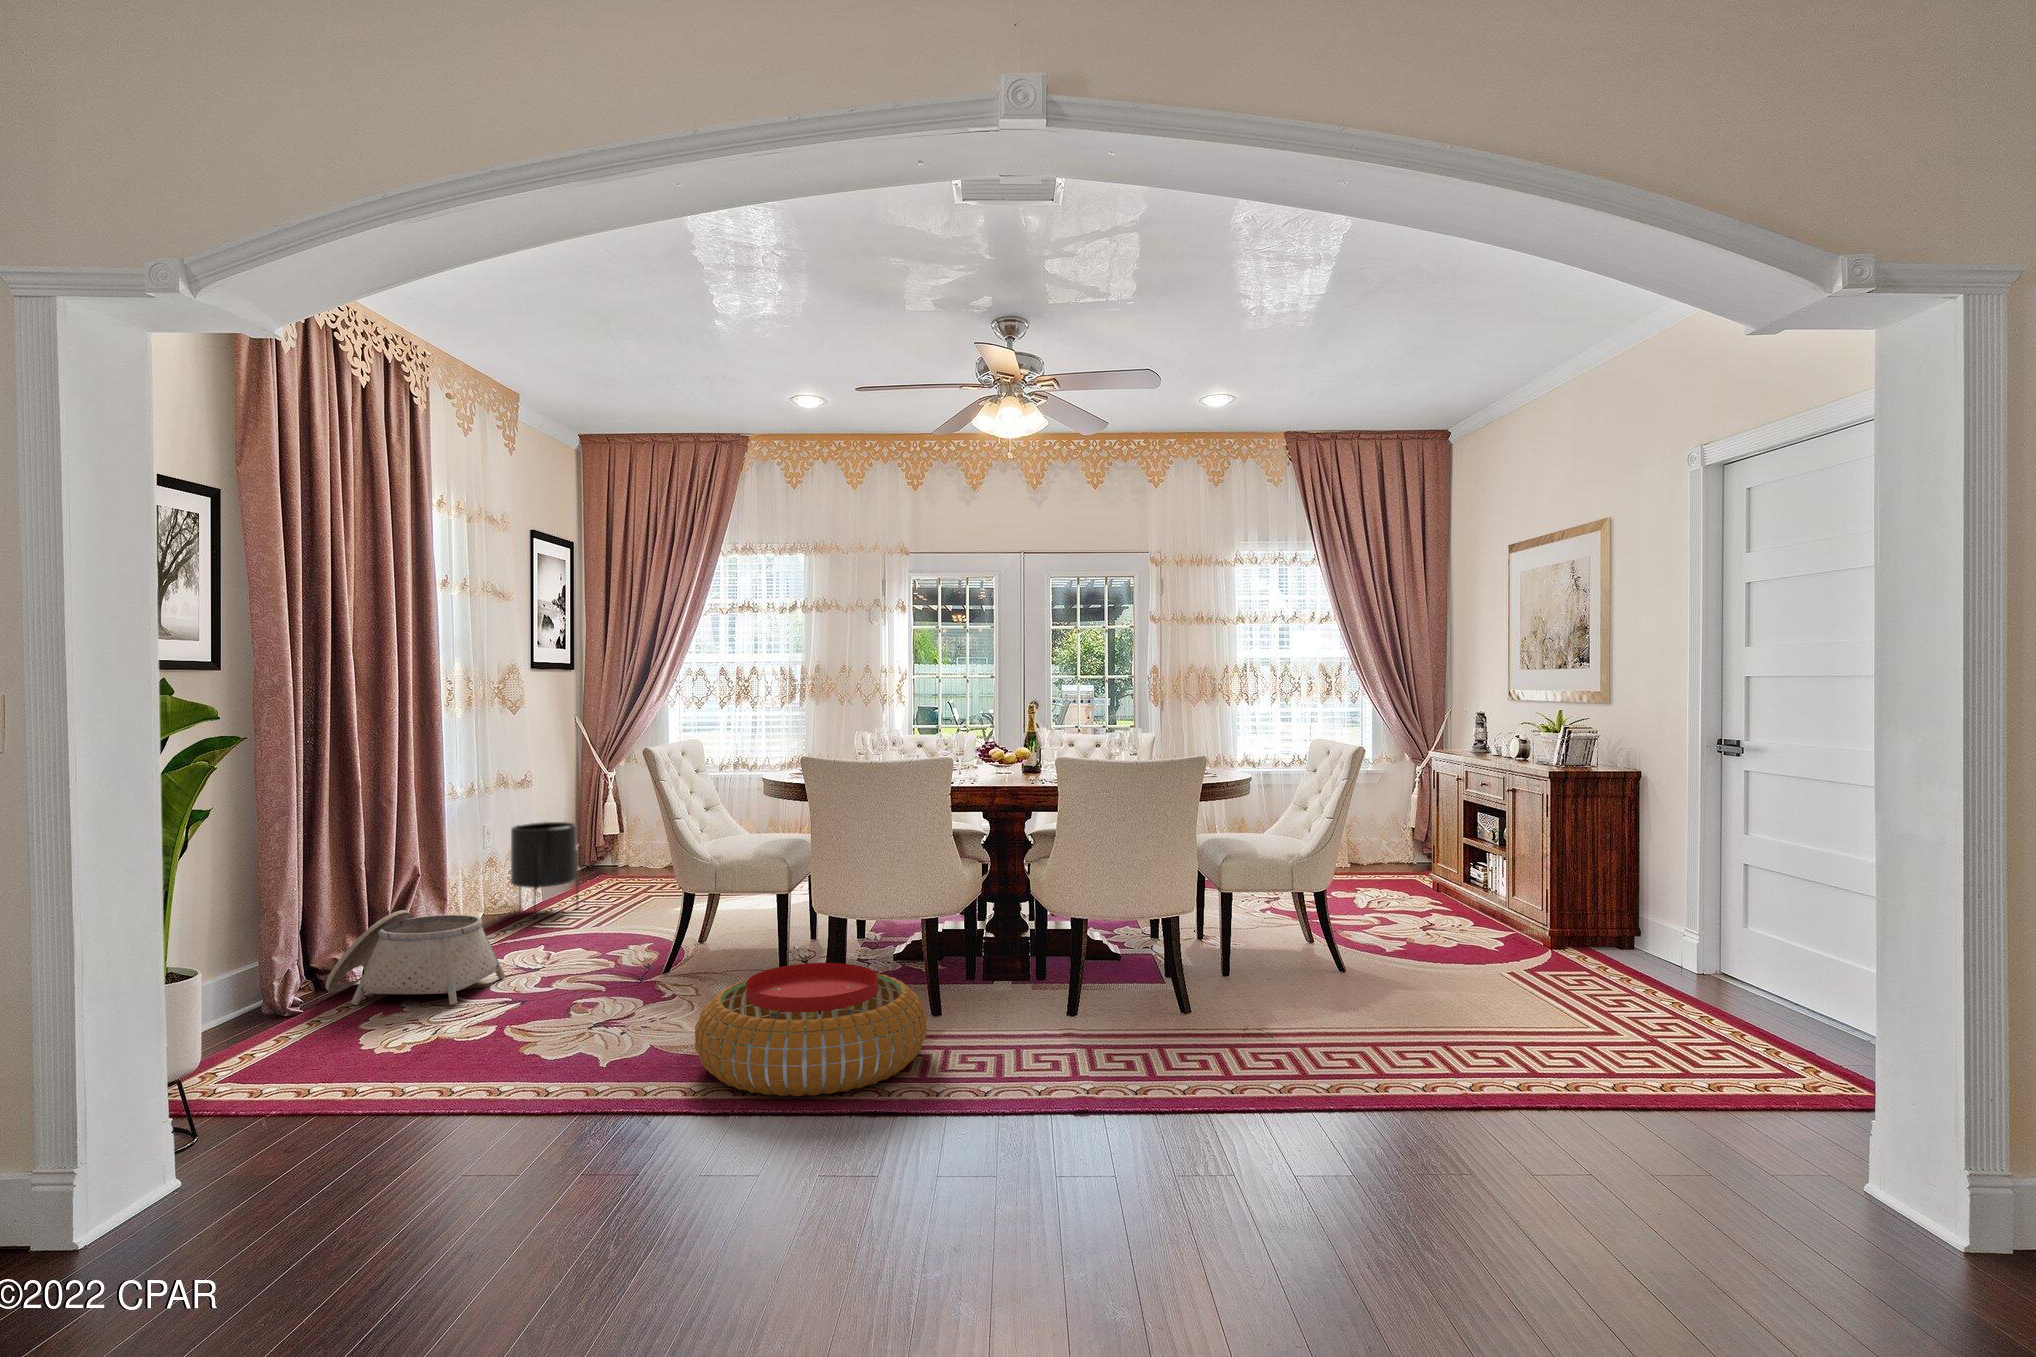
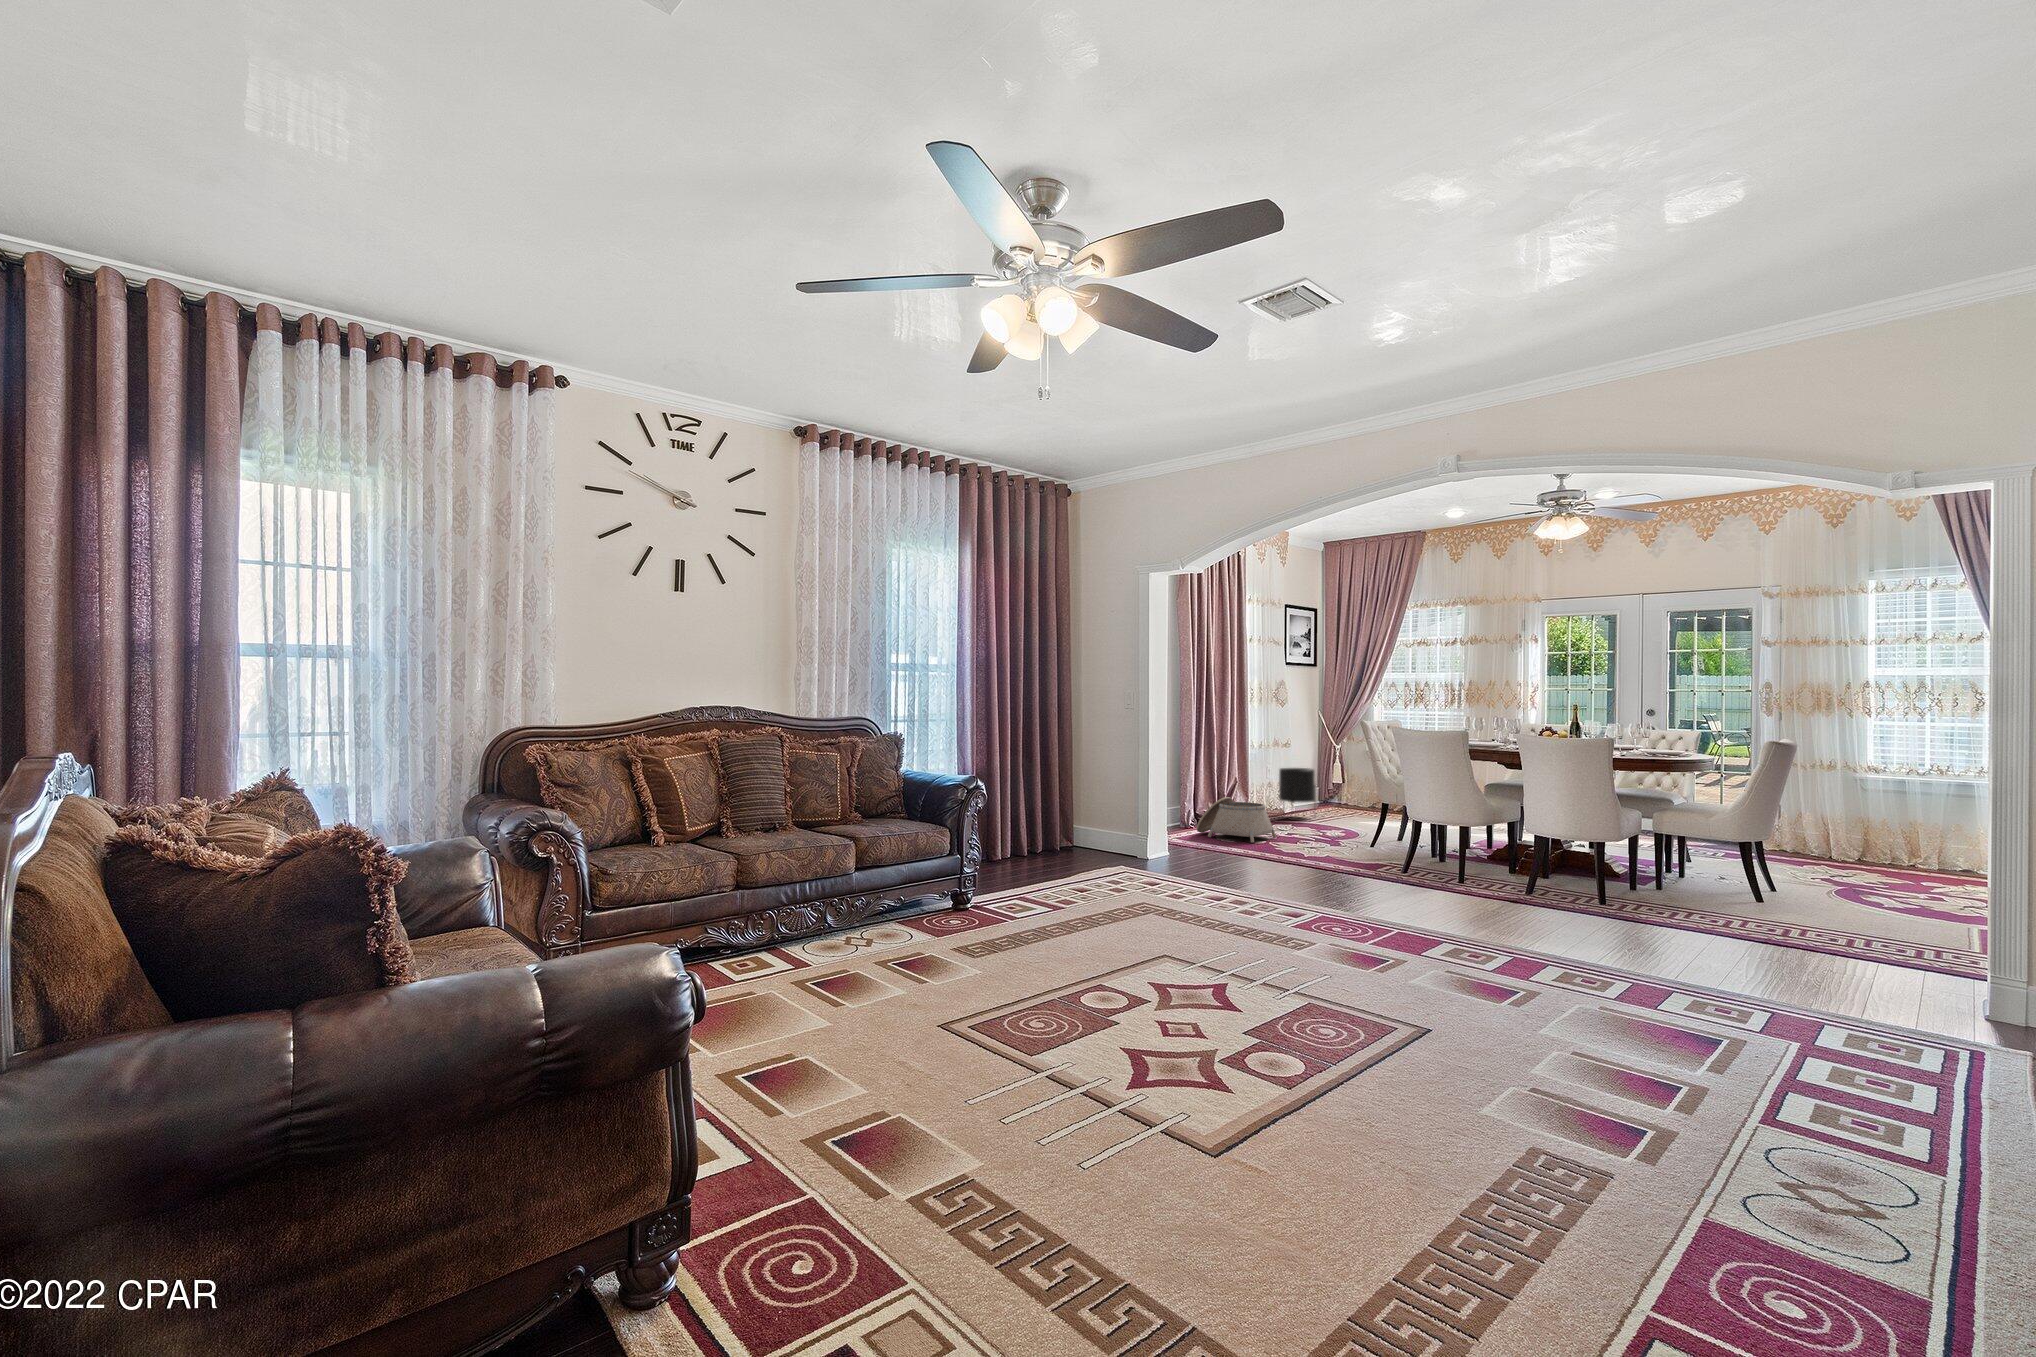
pouf: present [695,963,927,1096] -> none [1365,833,1496,891]

